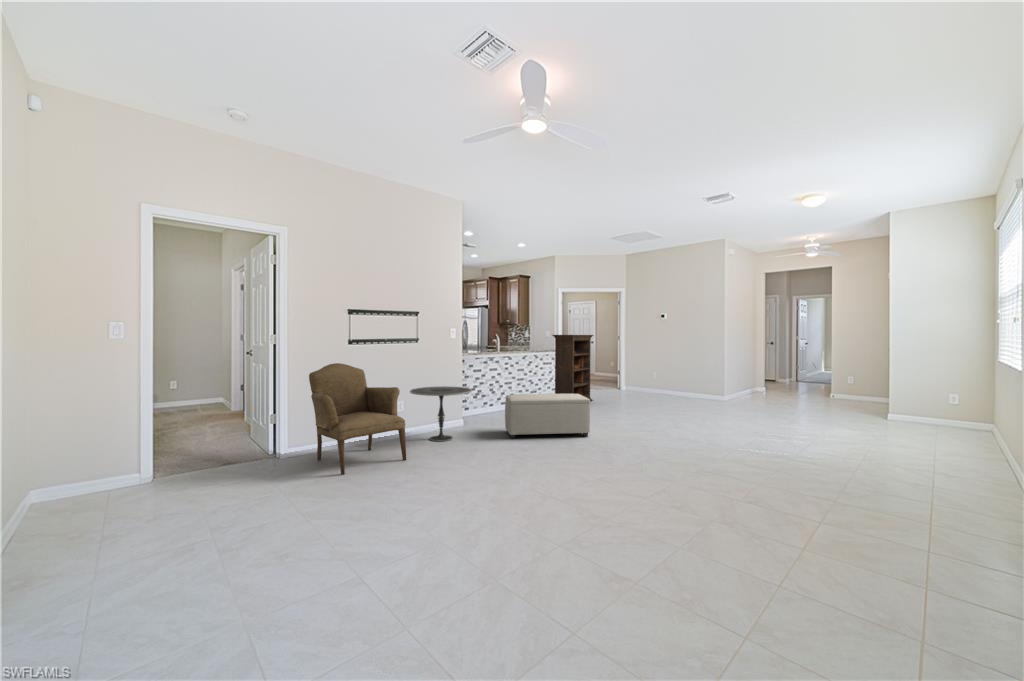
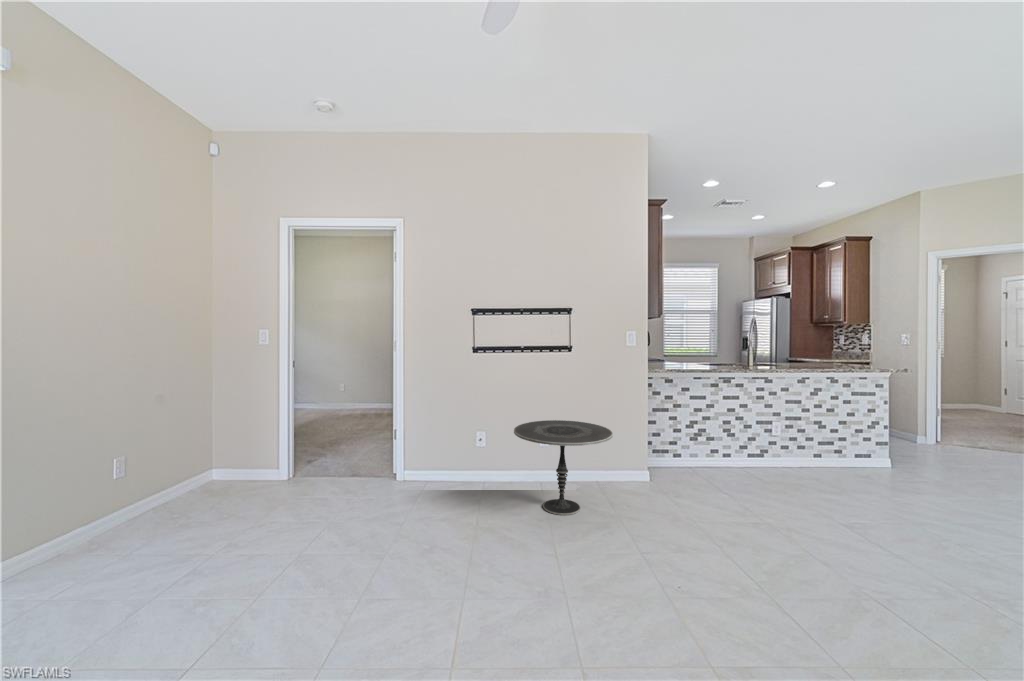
bookcase: present [552,335,593,401] -> none [860,342,990,488]
armchair: present [309,363,406,475] -> none [338,378,461,541]
ottoman: present [505,394,590,439] -> none [667,456,869,596]

